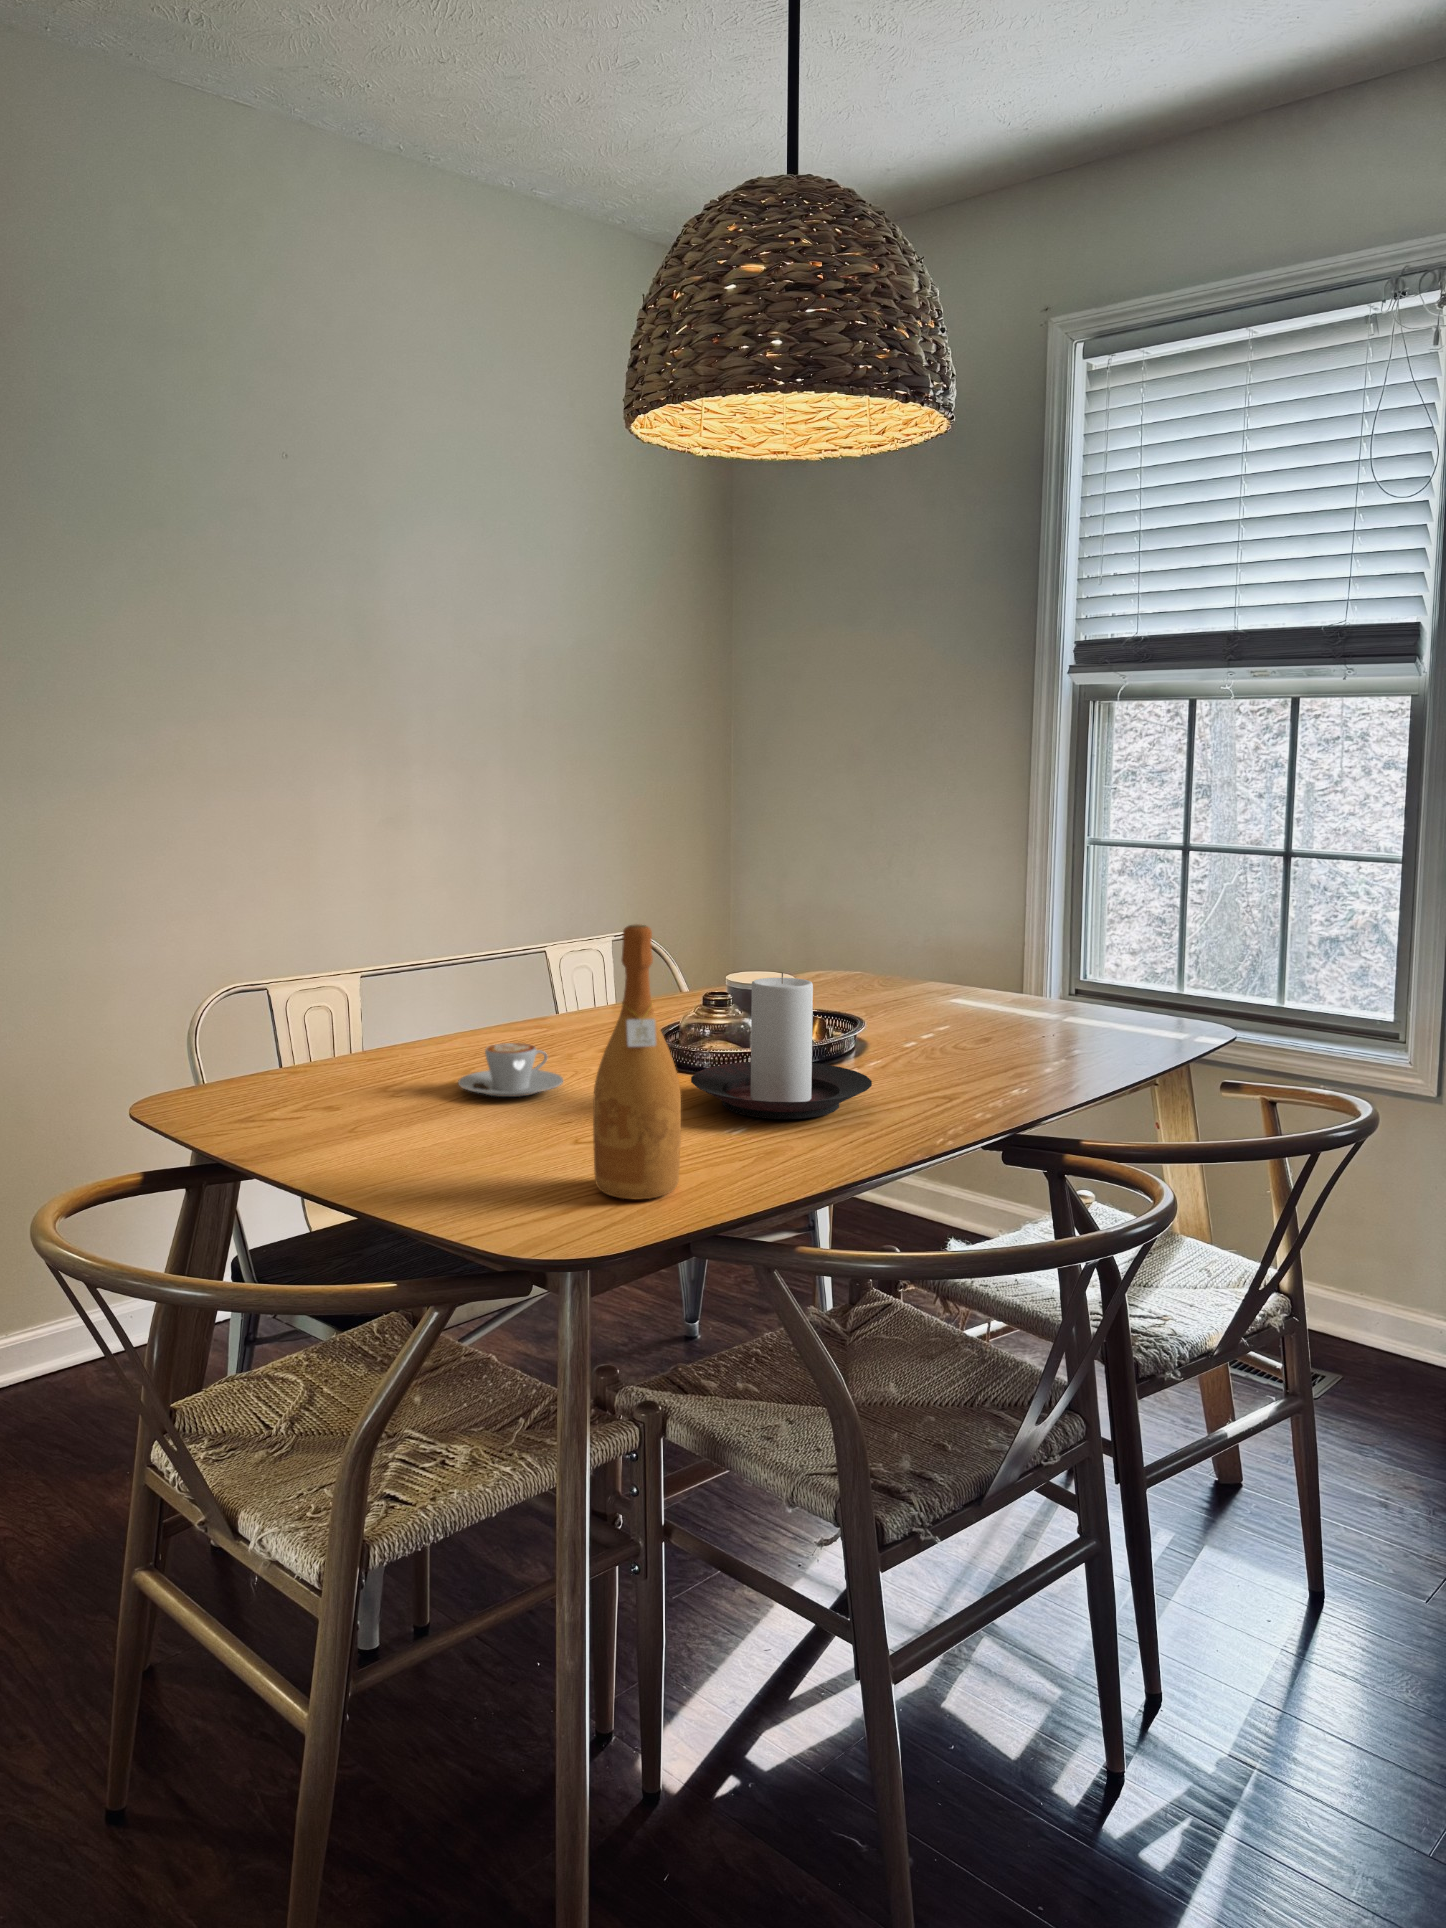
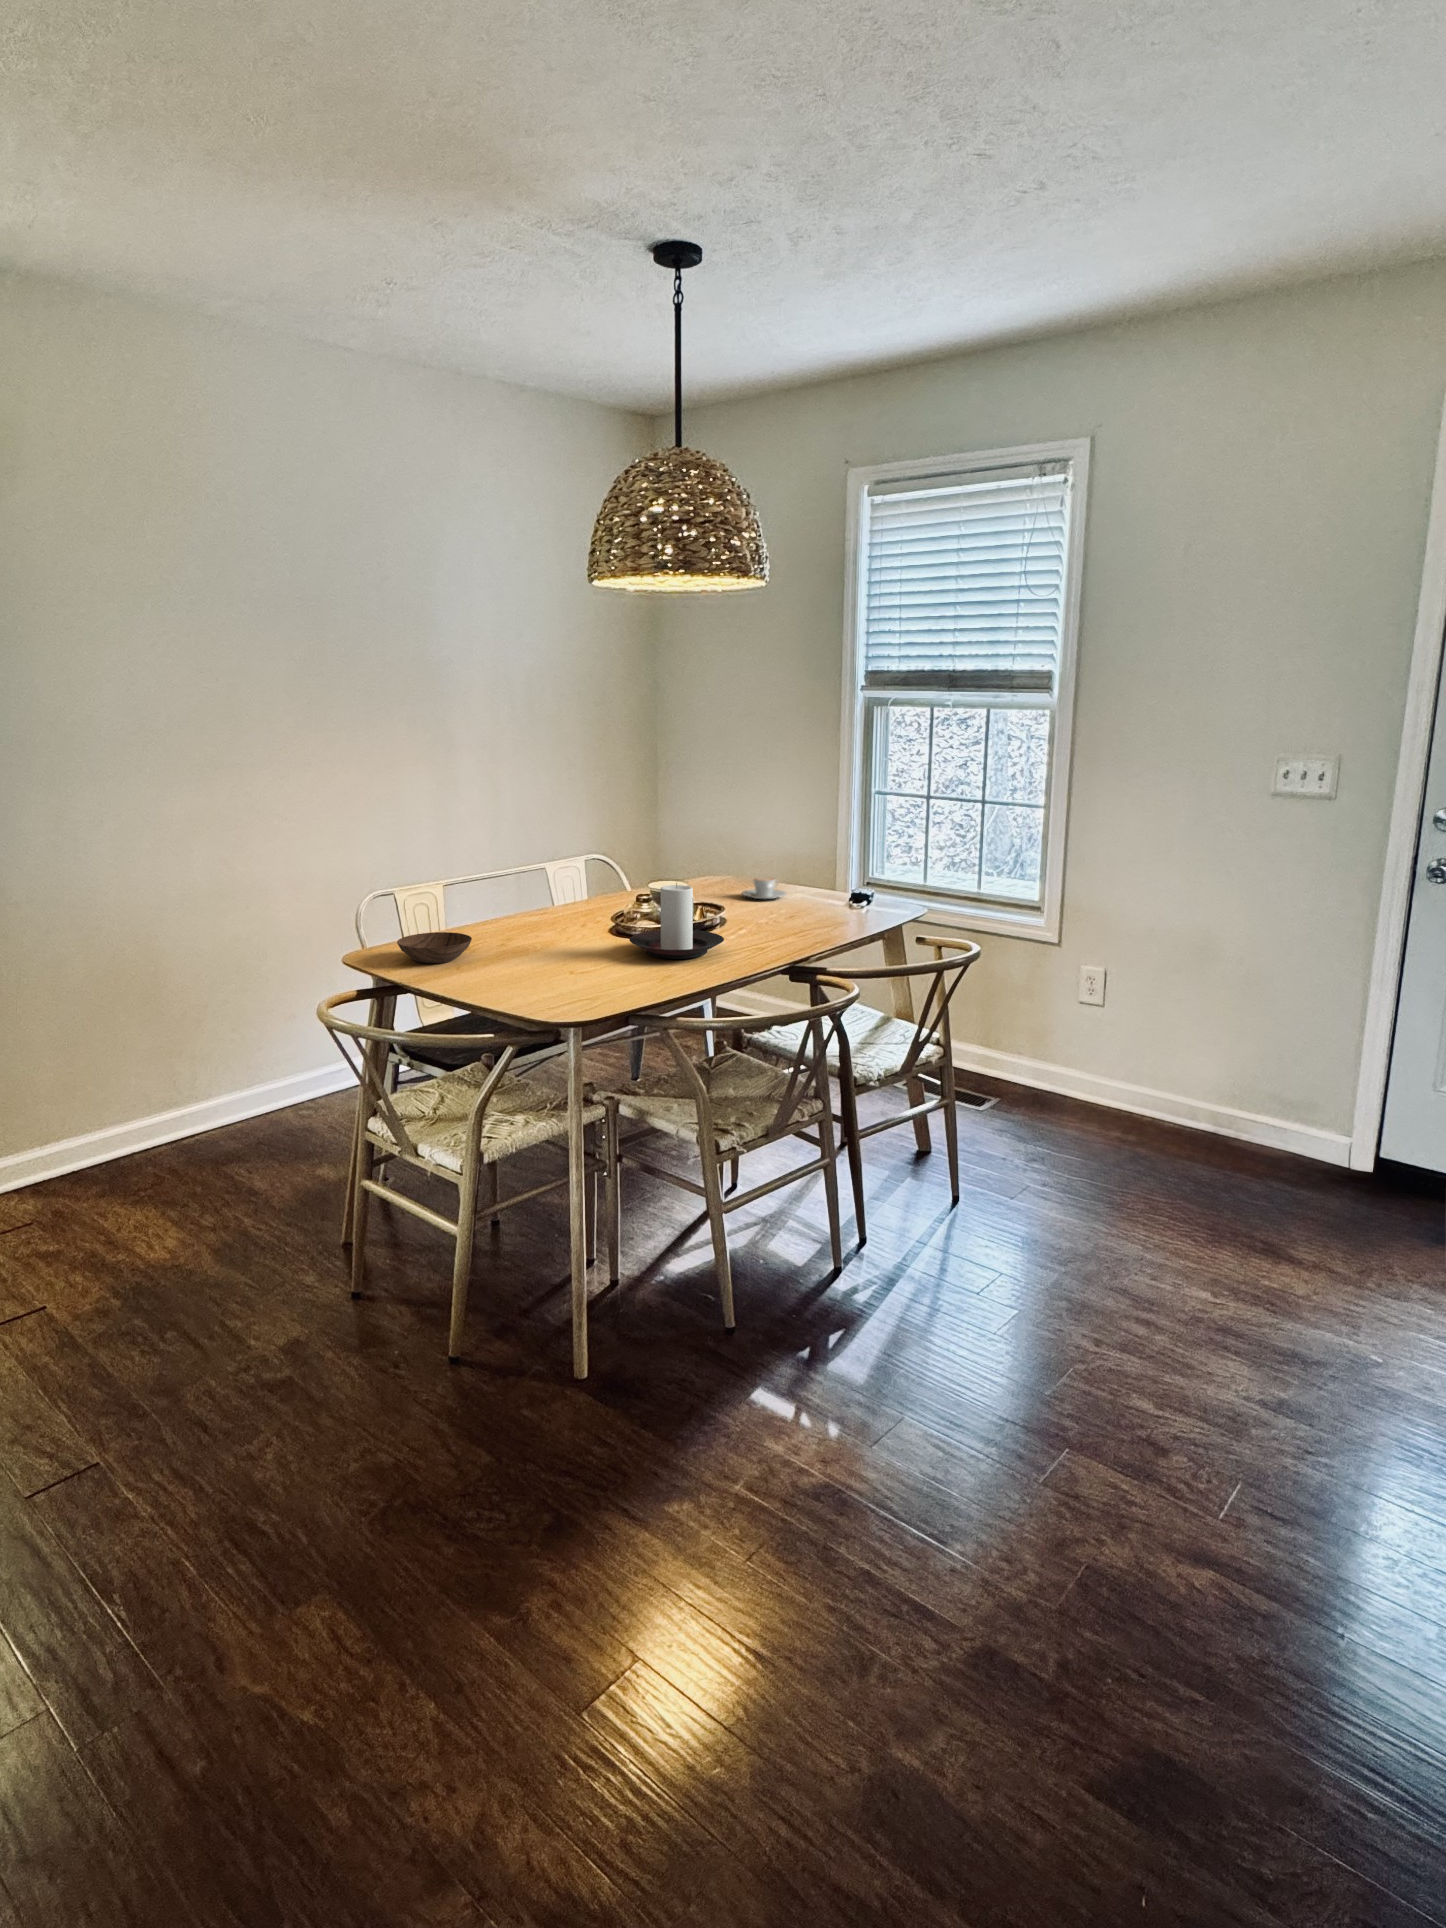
wine bottle: present [593,924,681,1199] -> none [580,863,623,996]
coffee cup: present [458,1043,563,1097] -> present [742,877,786,899]
bowl: none [250,1060,393,1120] -> present [397,932,472,963]

